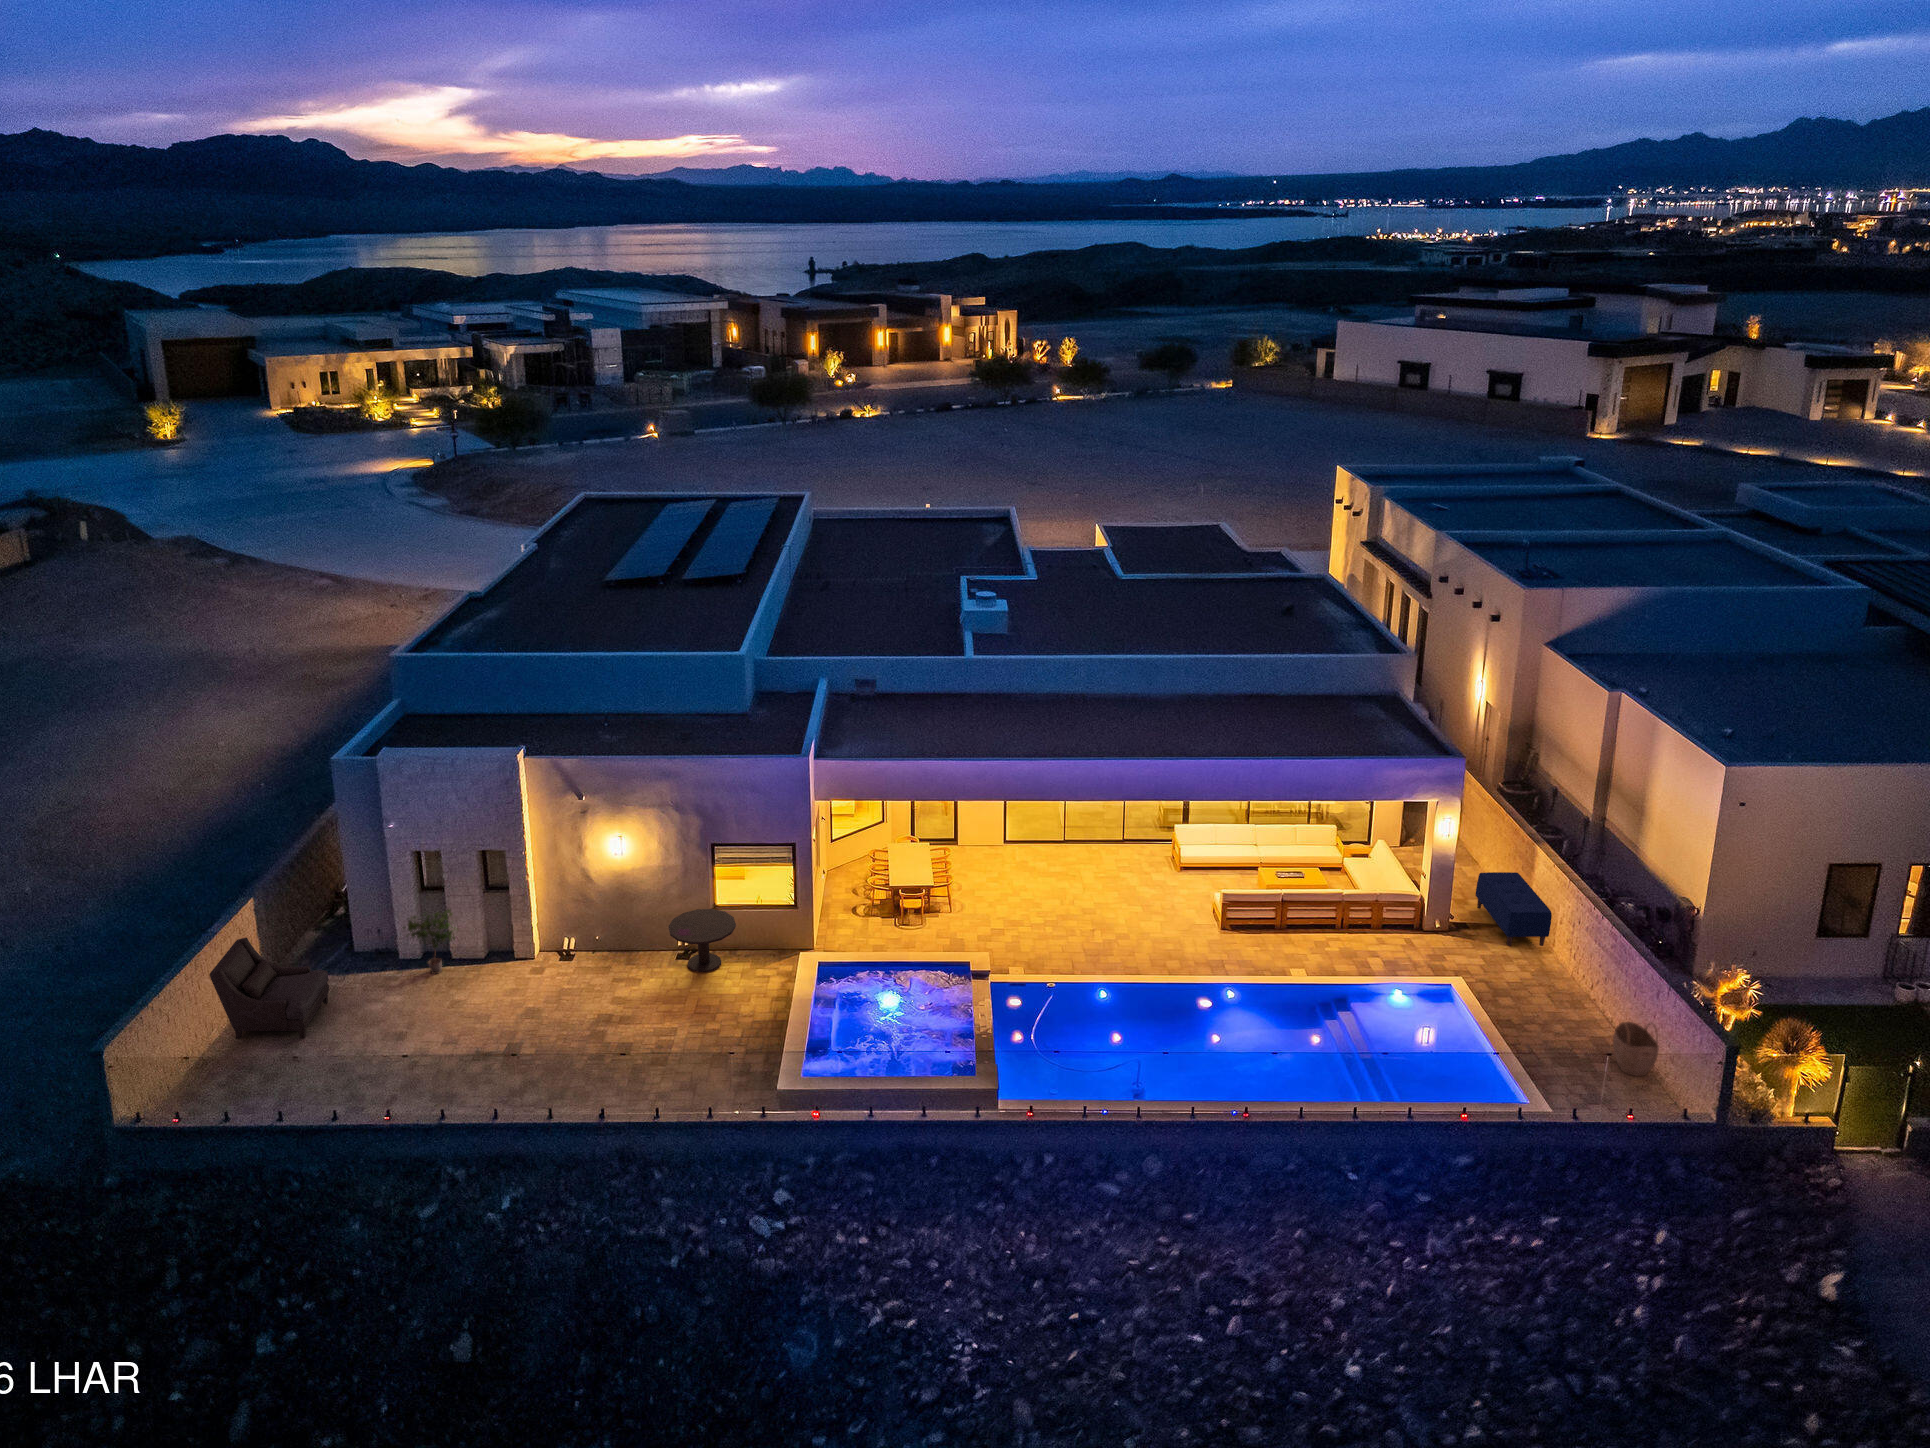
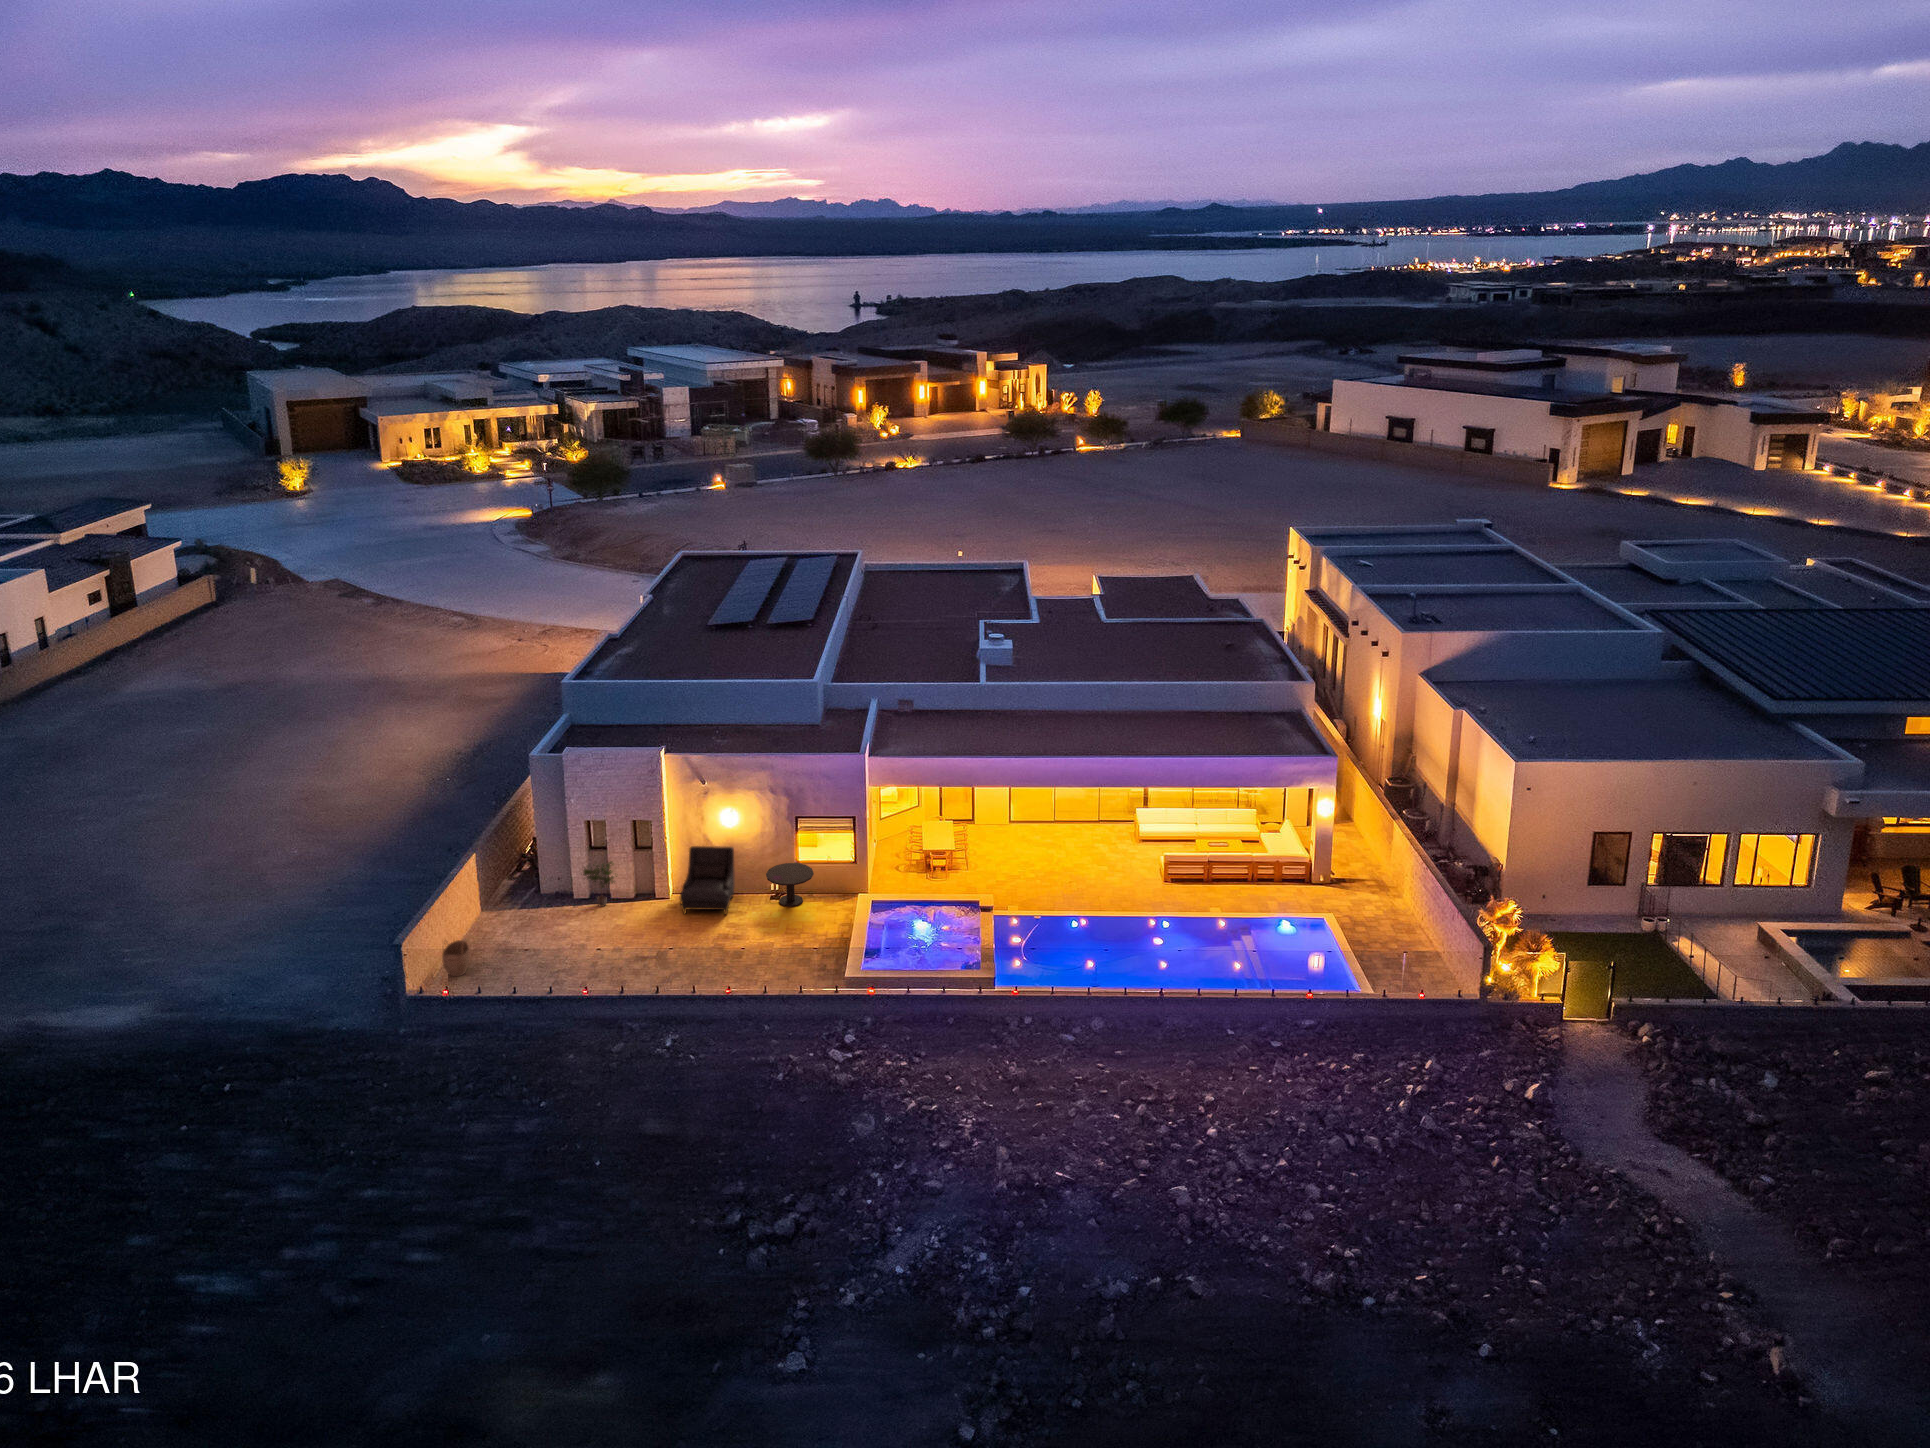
bench: present [1475,872,1552,946] -> none [1354,842,1402,894]
armchair: present [210,938,329,1039] -> present [680,846,734,914]
woven basket: present [1613,1022,1659,1076] -> present [442,940,470,976]

